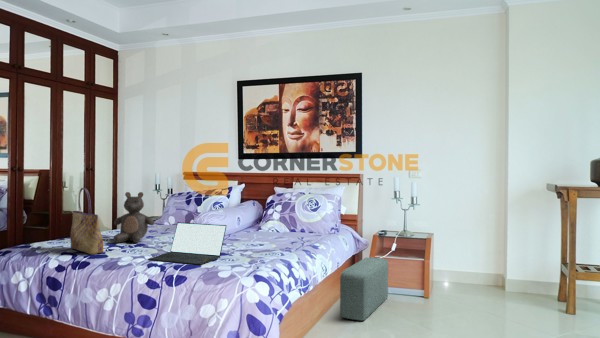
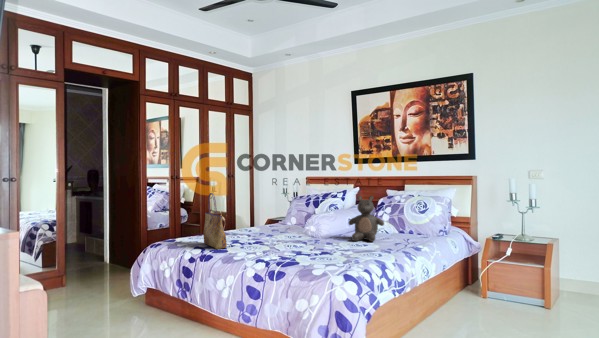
teddy bear: present [113,192,154,243] -> present [349,196,384,242]
laptop: present [148,222,226,265] -> none [259,223,327,262]
pouf: present [340,257,388,321] -> none [445,262,503,327]

